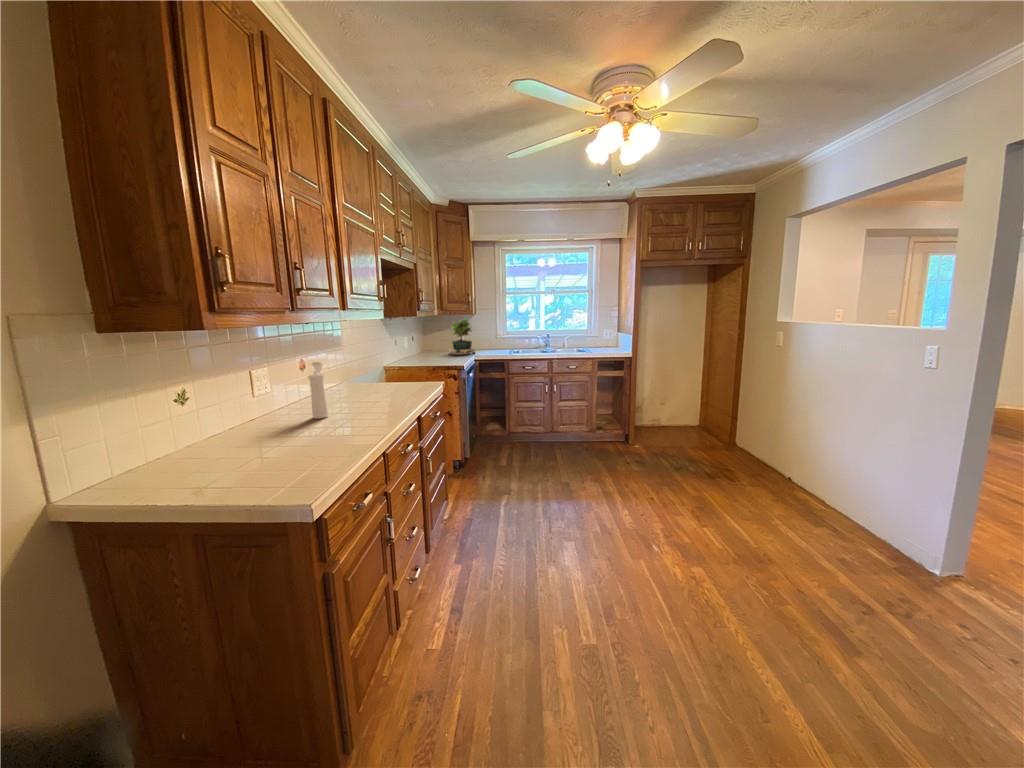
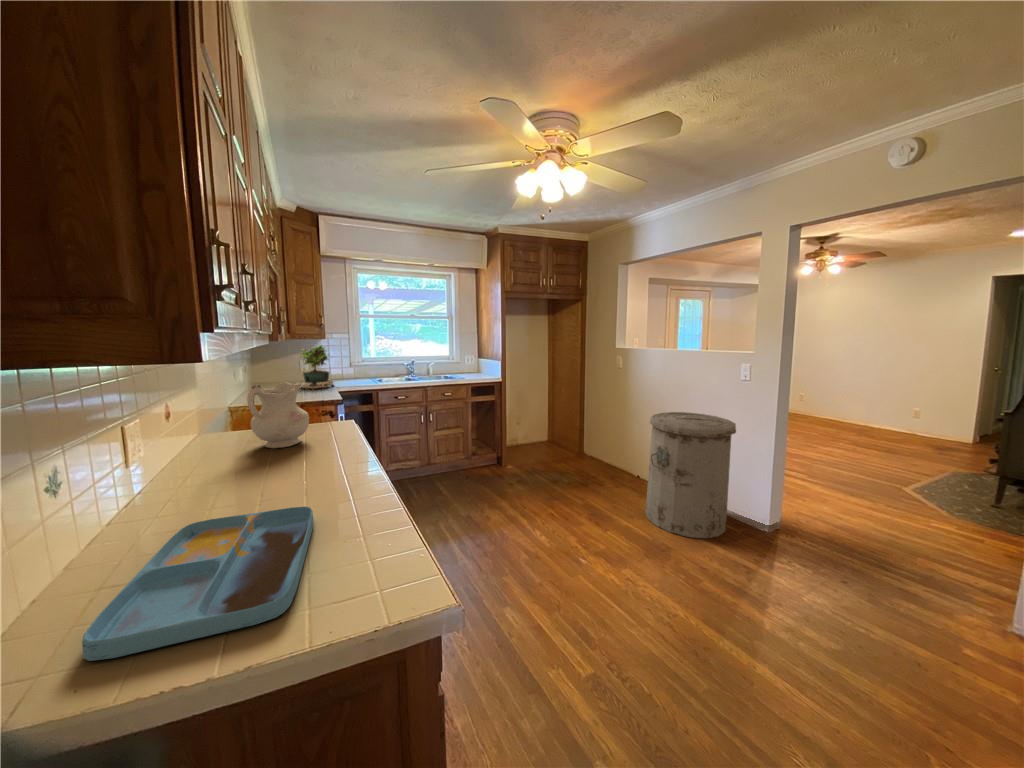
ceramic pitcher: none [365,345,406,391] -> present [247,382,309,448]
pepper mill: present [308,361,328,419] -> none [188,414,234,513]
trash can: none [761,402,900,564] -> present [646,412,736,538]
tray: none [222,419,352,462] -> present [82,507,313,661]

